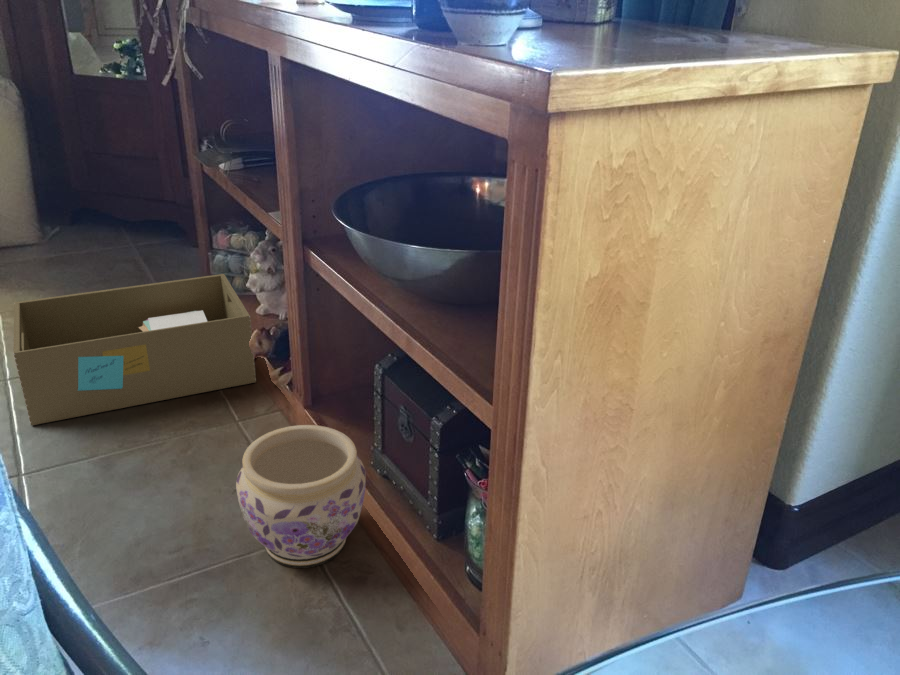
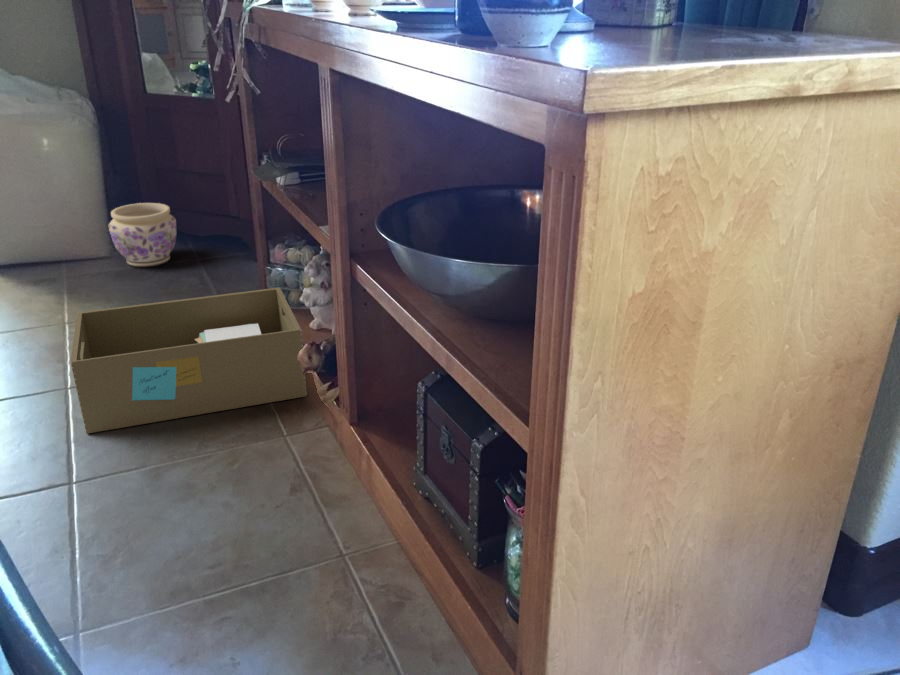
planter: present [236,425,366,568] -> present [109,203,176,267]

